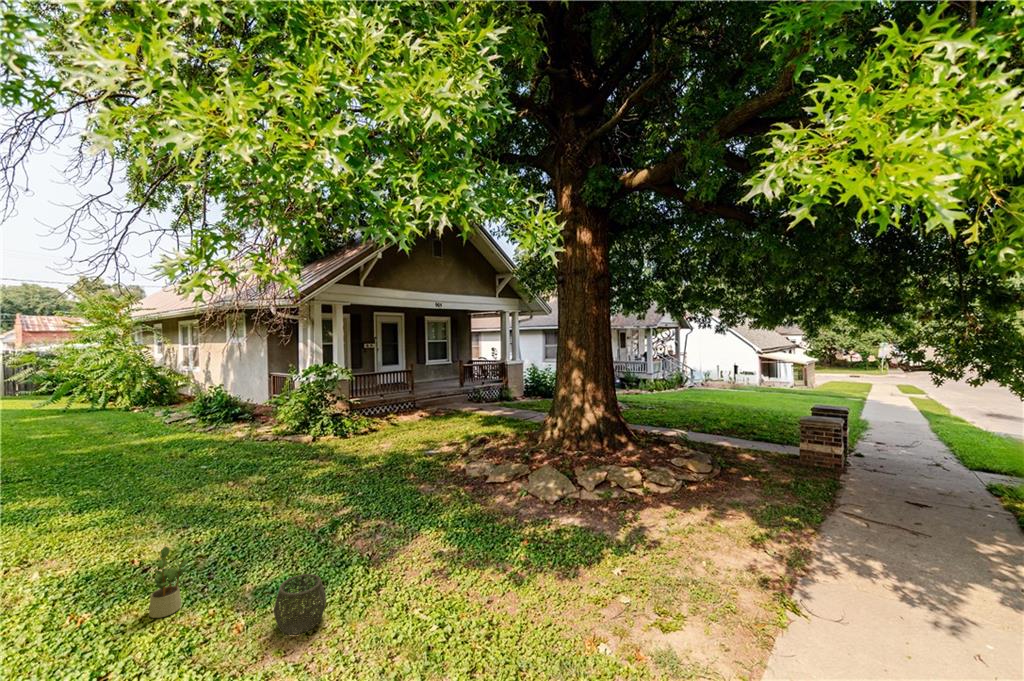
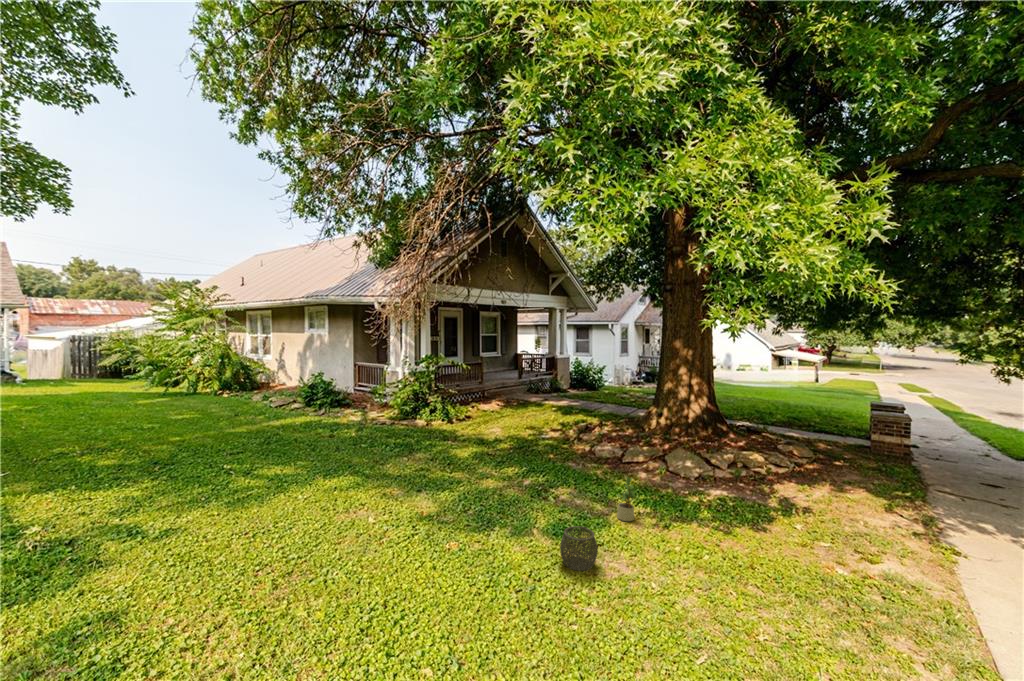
potted plant: present [149,547,190,618] -> present [617,477,635,521]

